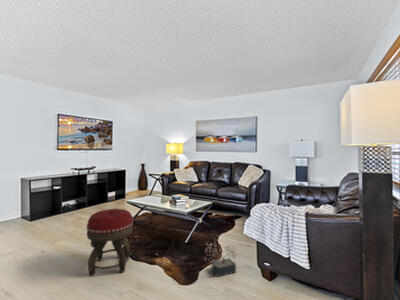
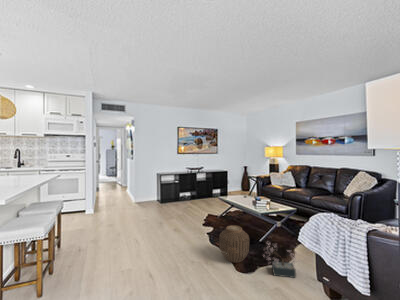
footstool: present [87,208,133,276] -> none [178,200,210,250]
woven basket: none [152,232,187,276] -> present [219,225,249,263]

